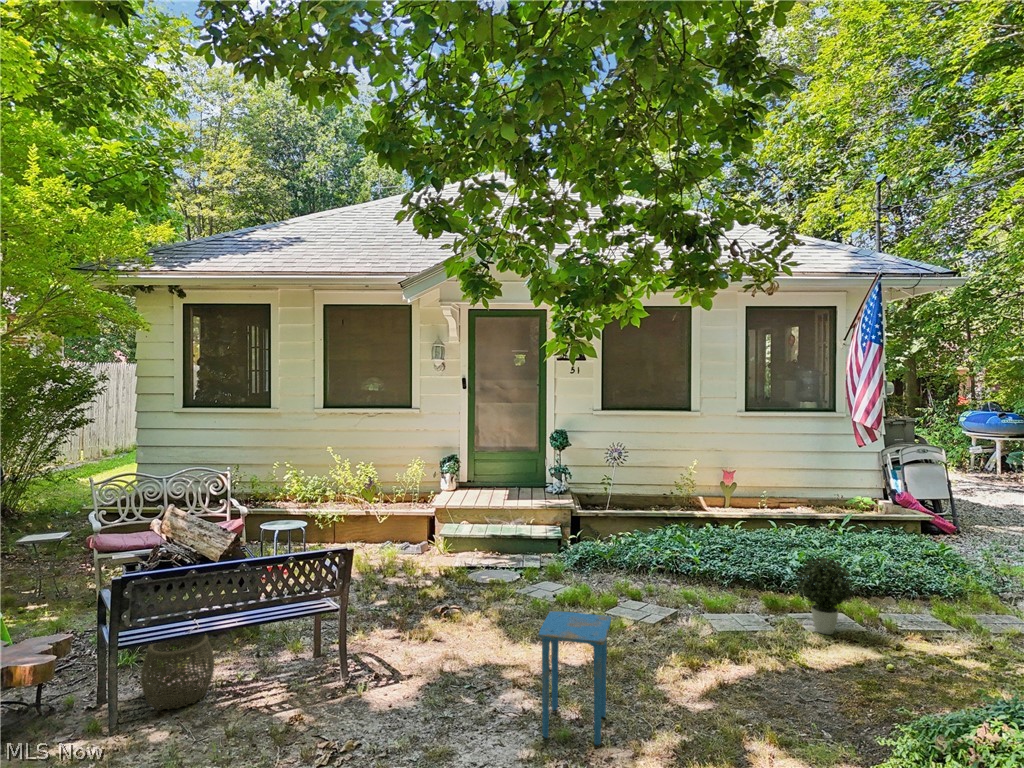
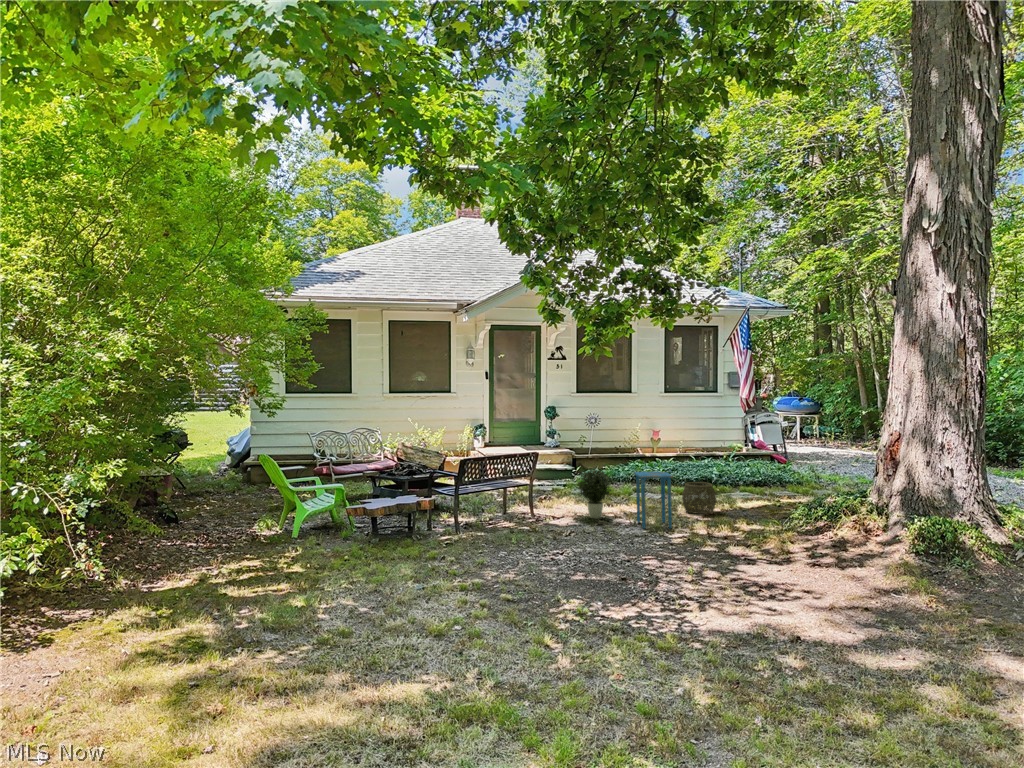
potted plant: present [797,558,854,635] -> present [578,470,611,519]
woven basket: present [141,635,215,710] -> present [682,482,716,514]

